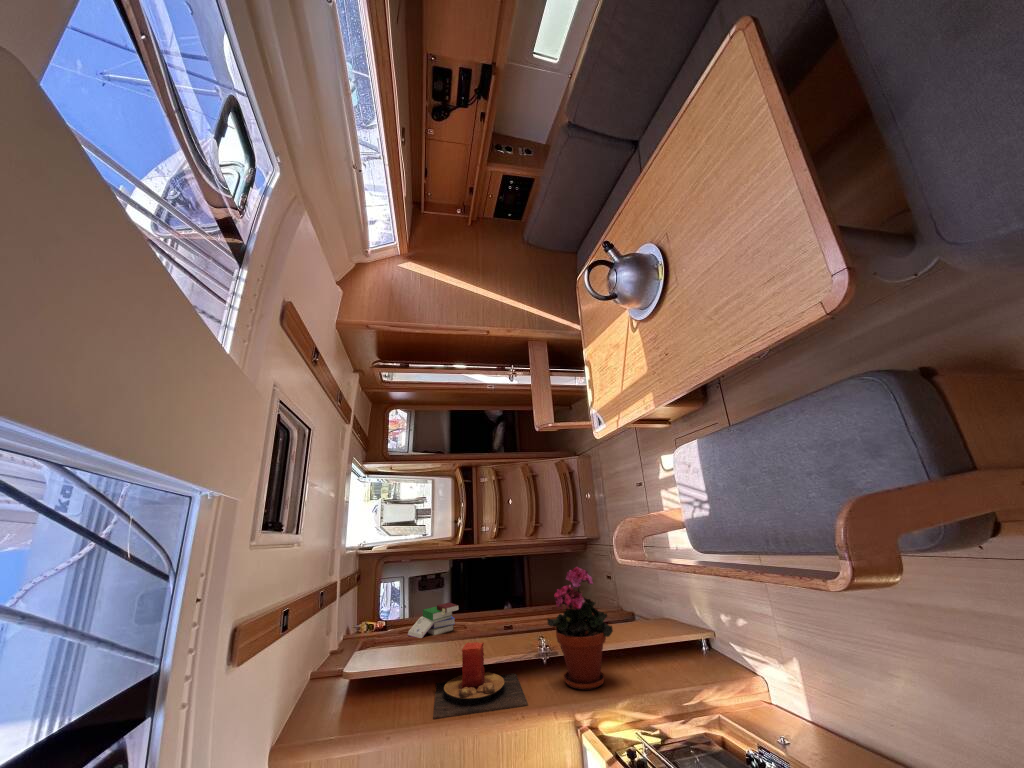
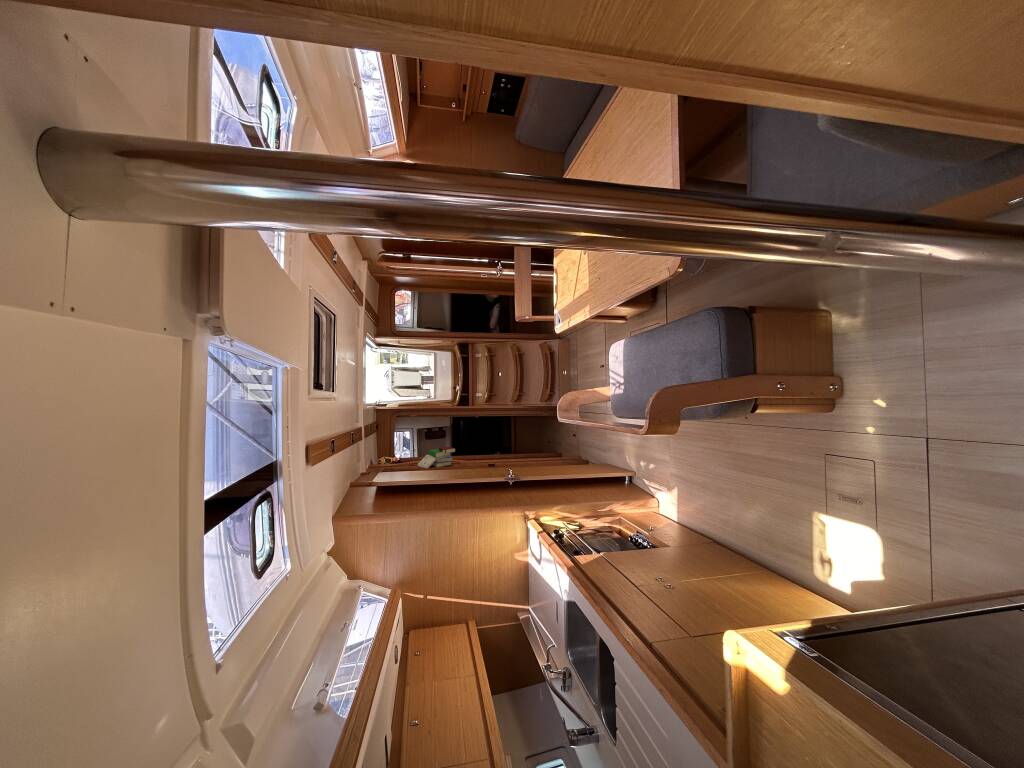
potted plant: present [547,567,613,690] -> none [515,425,560,501]
candle: present [433,642,528,719] -> none [434,469,497,510]

